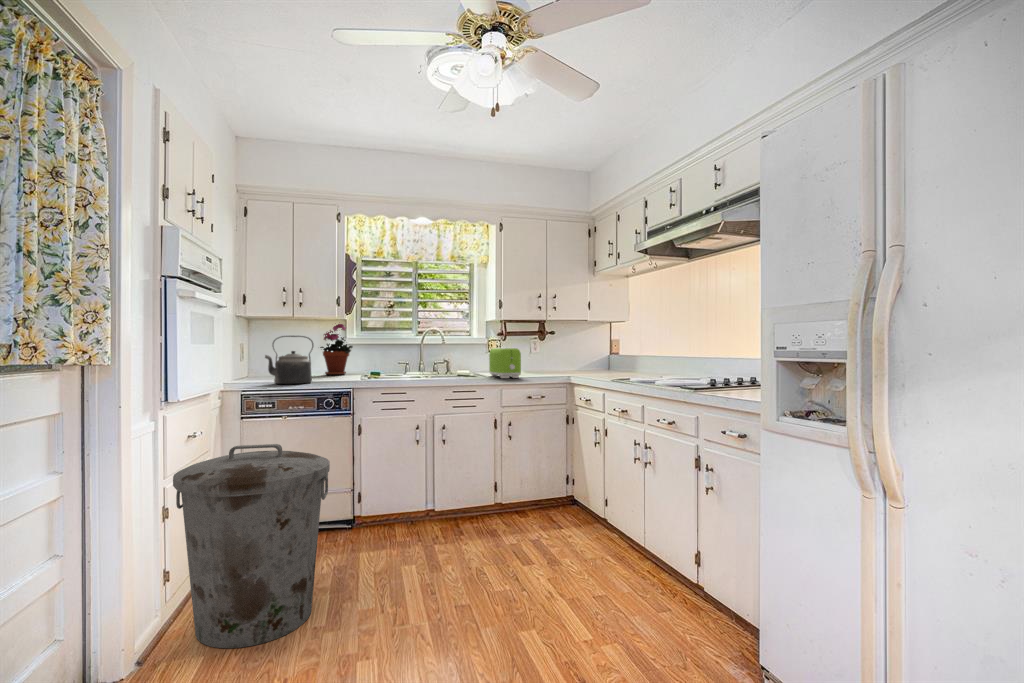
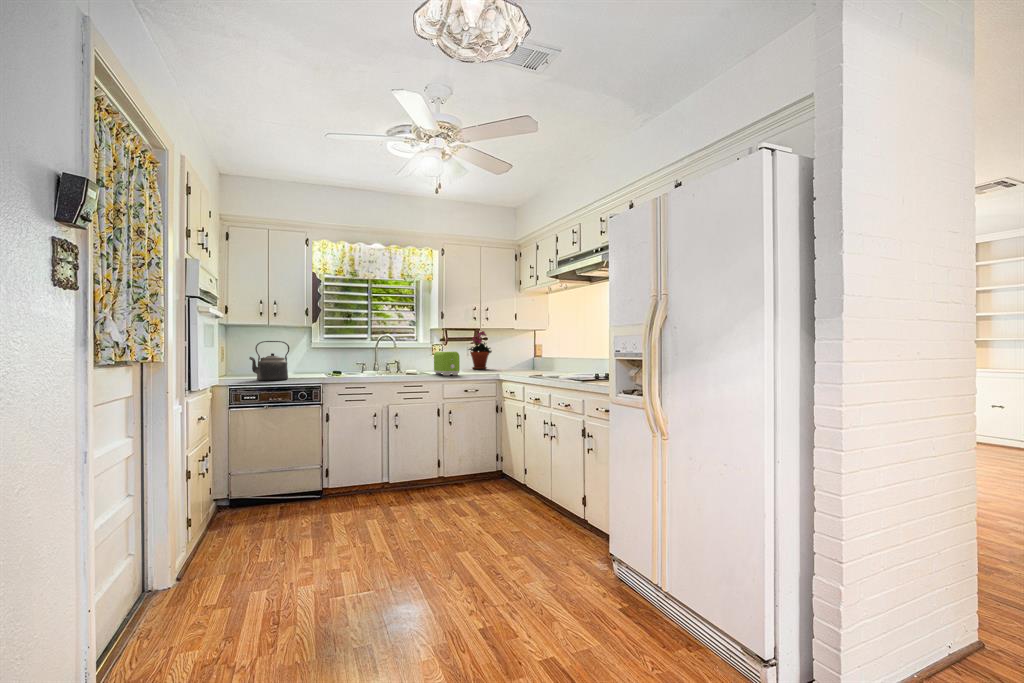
potted plant: present [320,324,353,375] -> present [468,331,492,369]
trash can: present [173,444,330,648] -> none [197,424,315,572]

